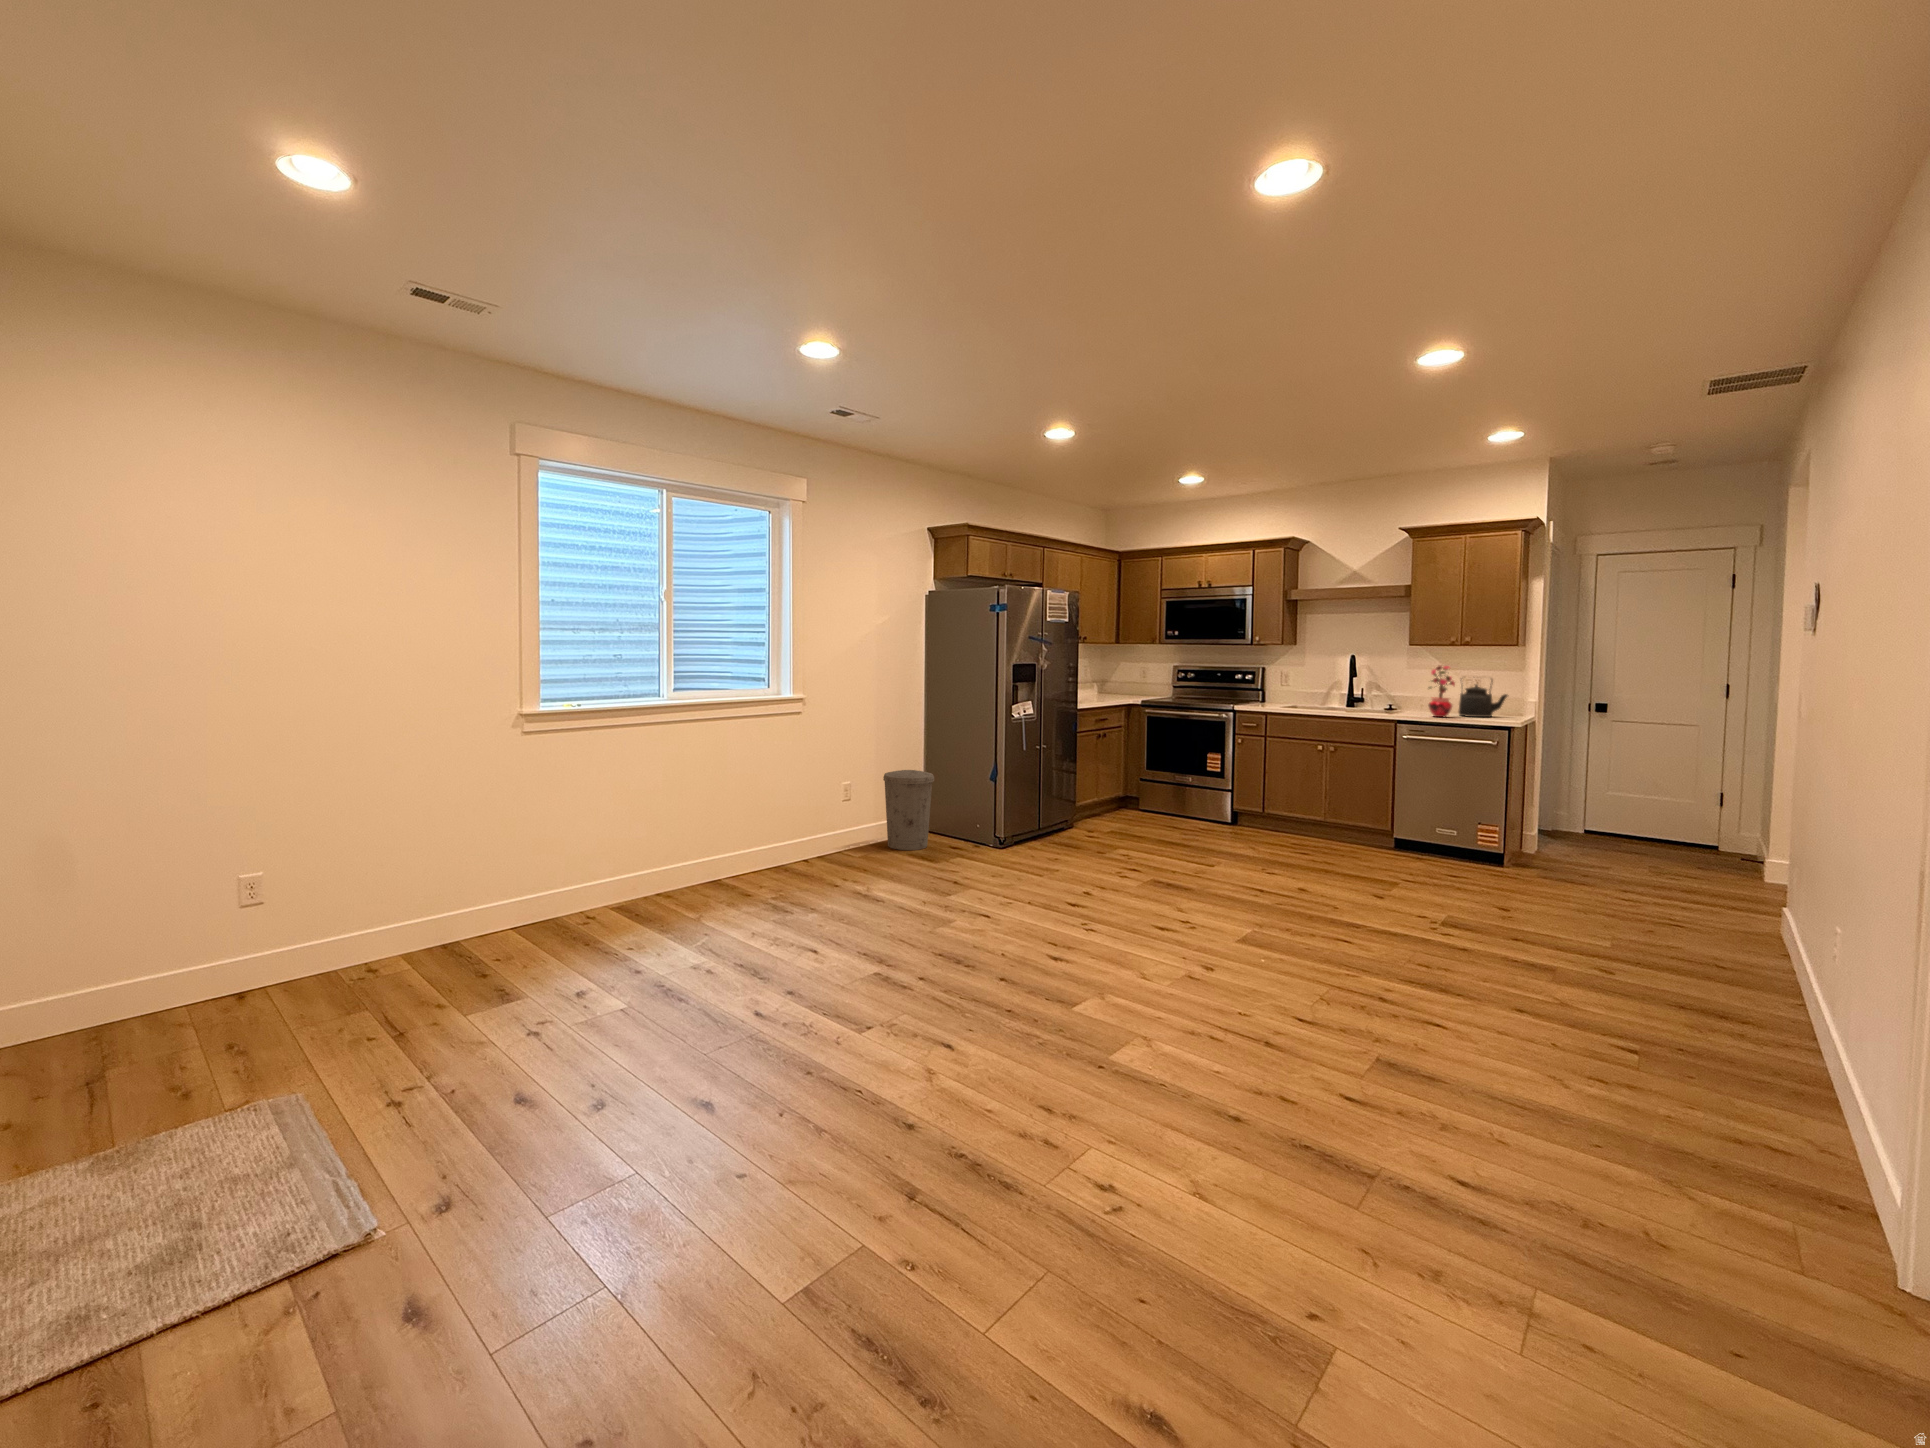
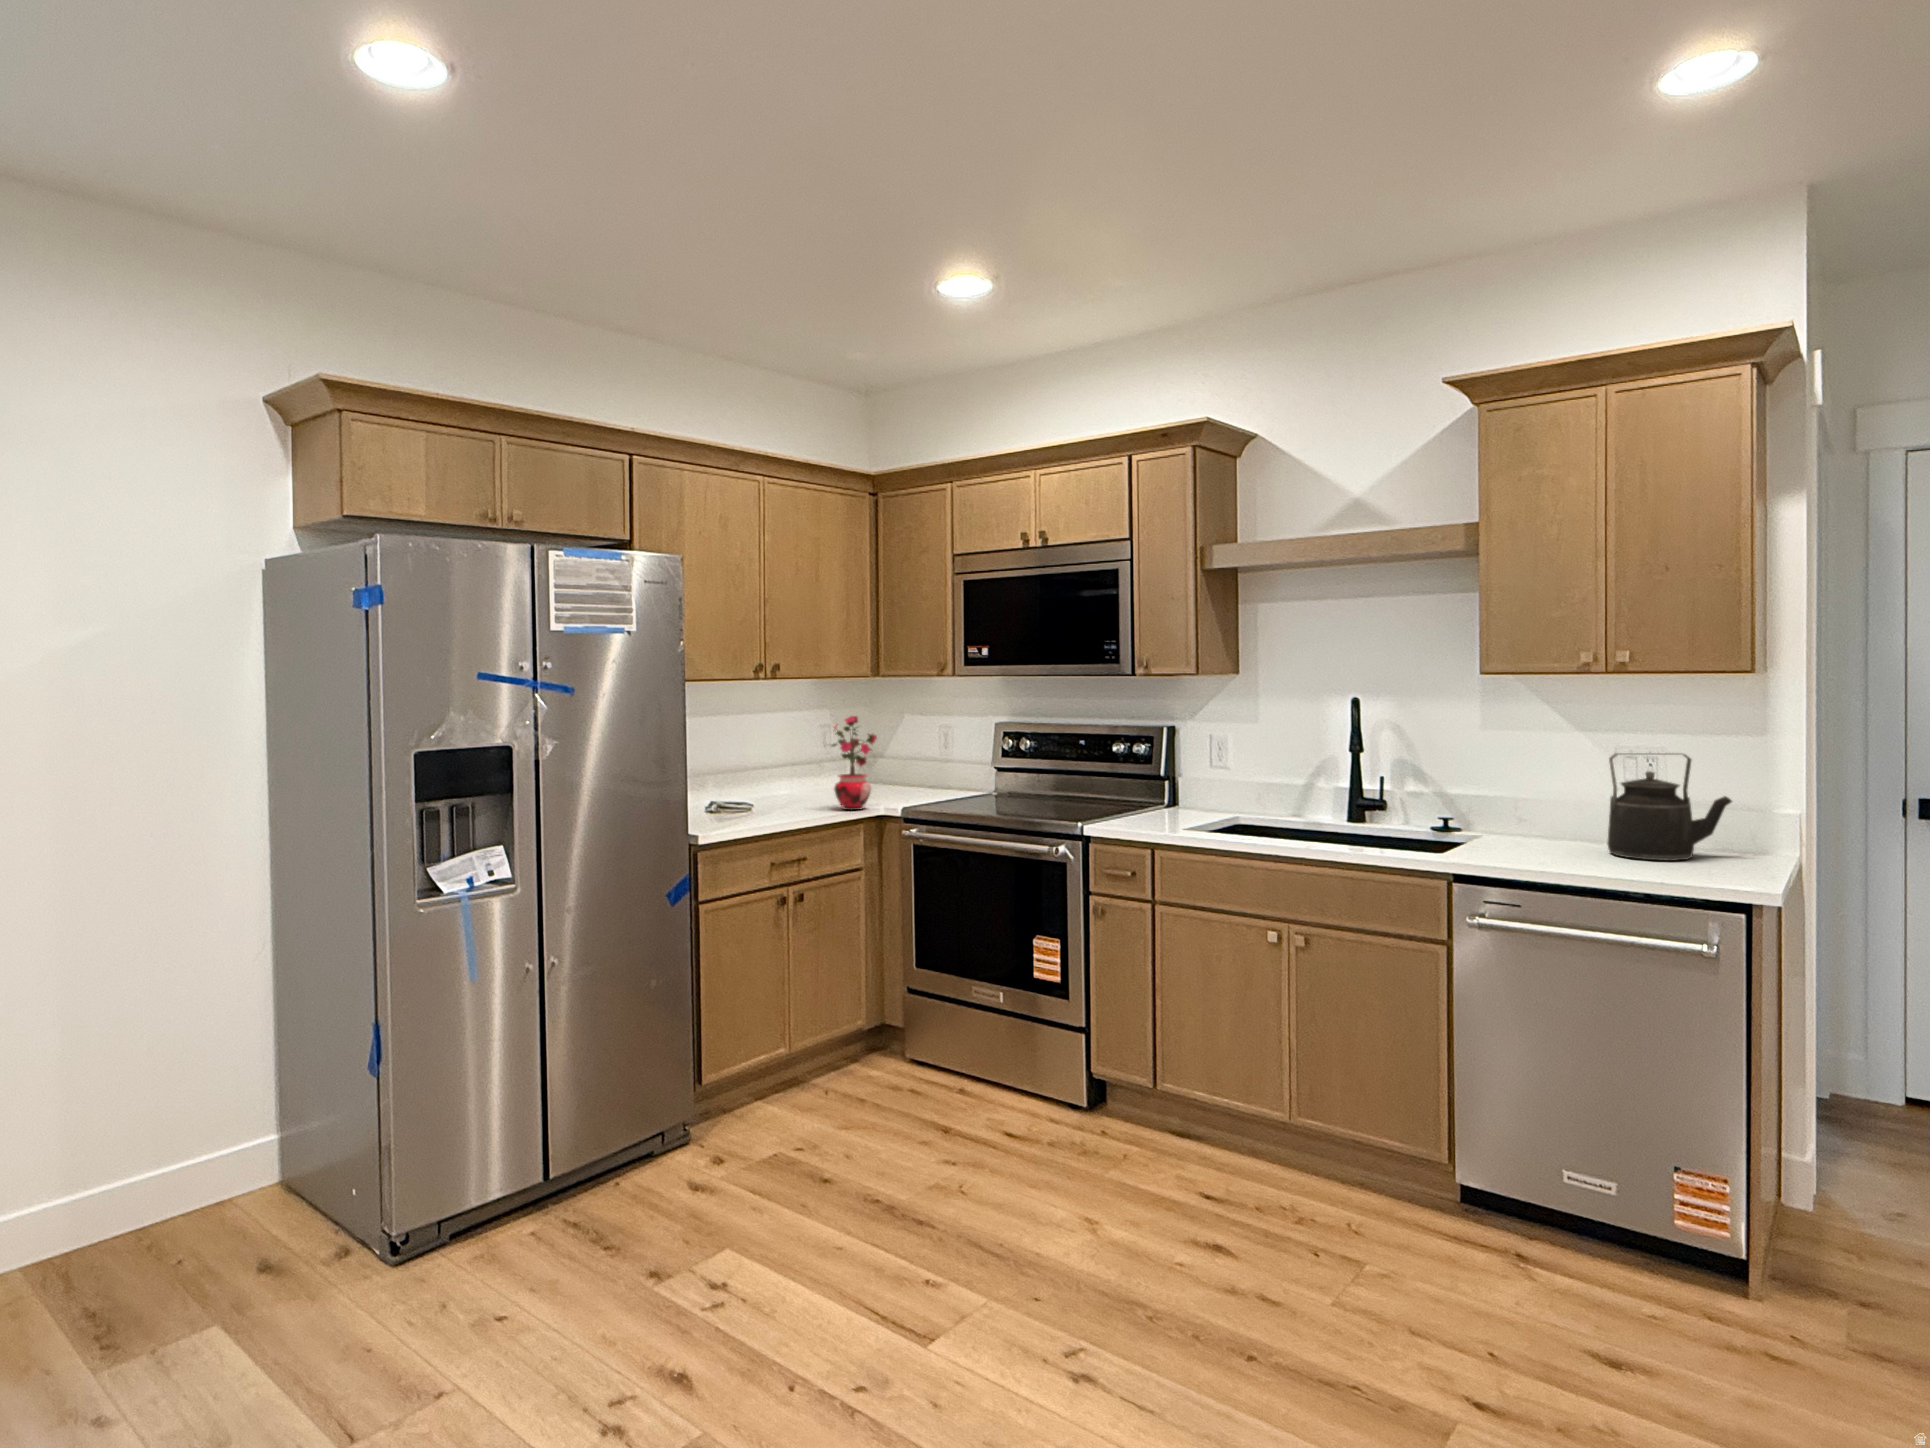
potted plant: present [1428,666,1455,717] -> present [832,716,877,810]
trash can: present [883,770,934,850] -> none [43,1050,213,1301]

